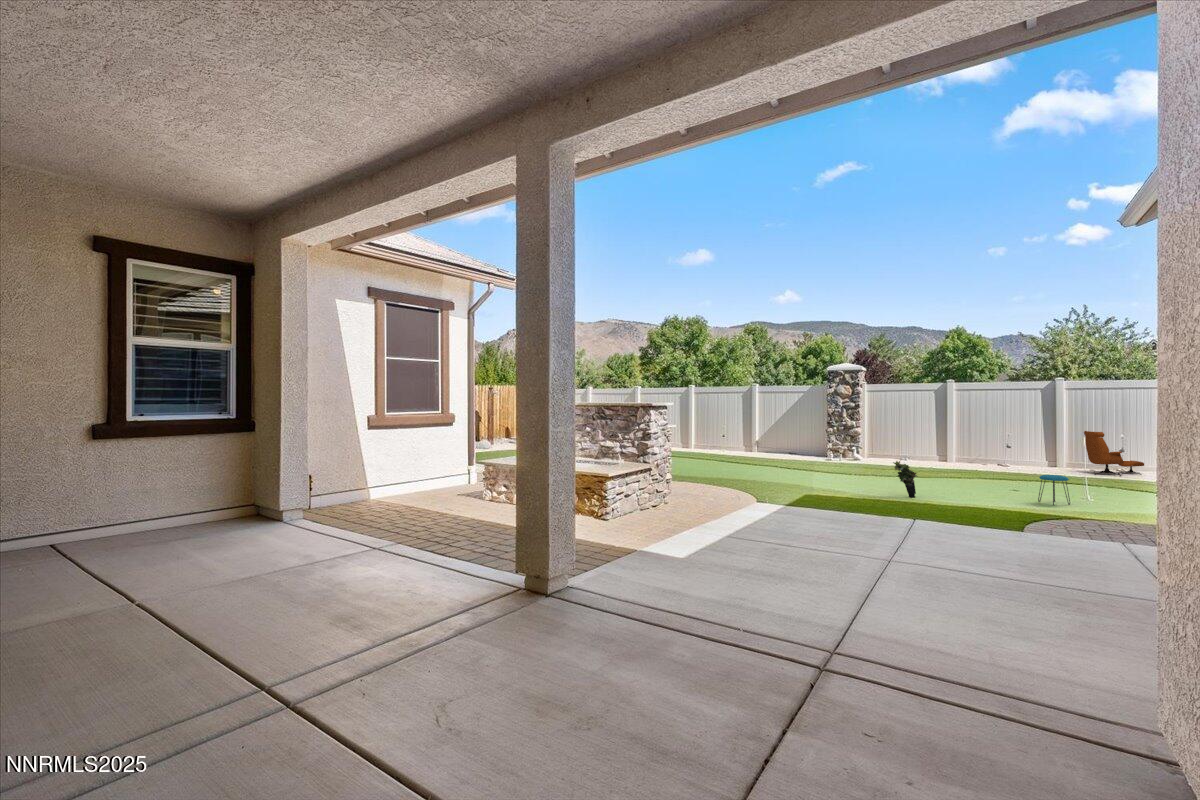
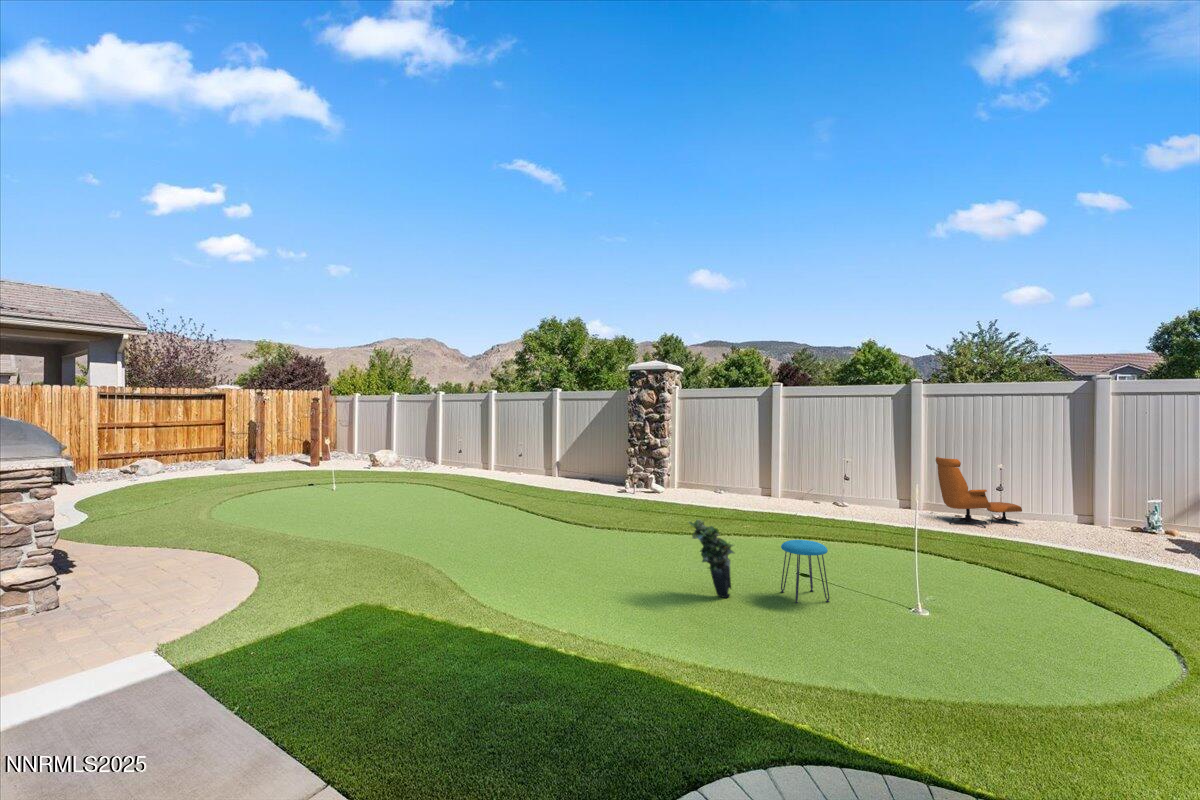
potted plant: present [893,461,917,498] -> present [689,519,734,598]

